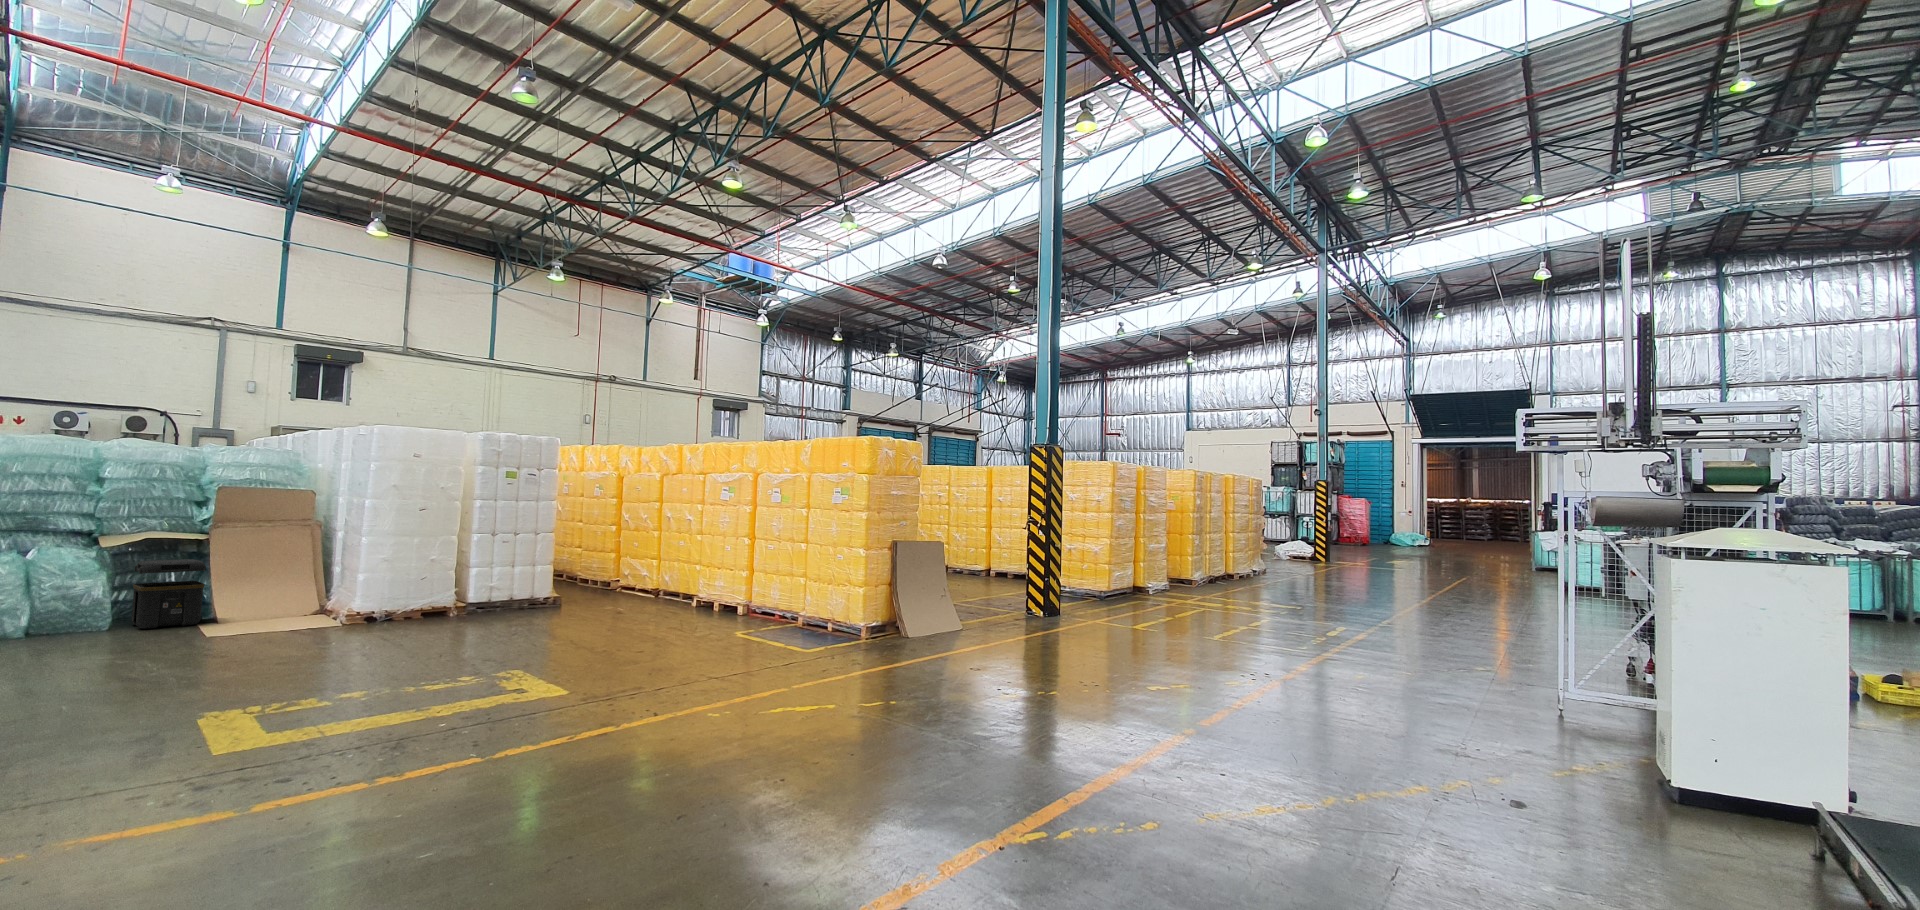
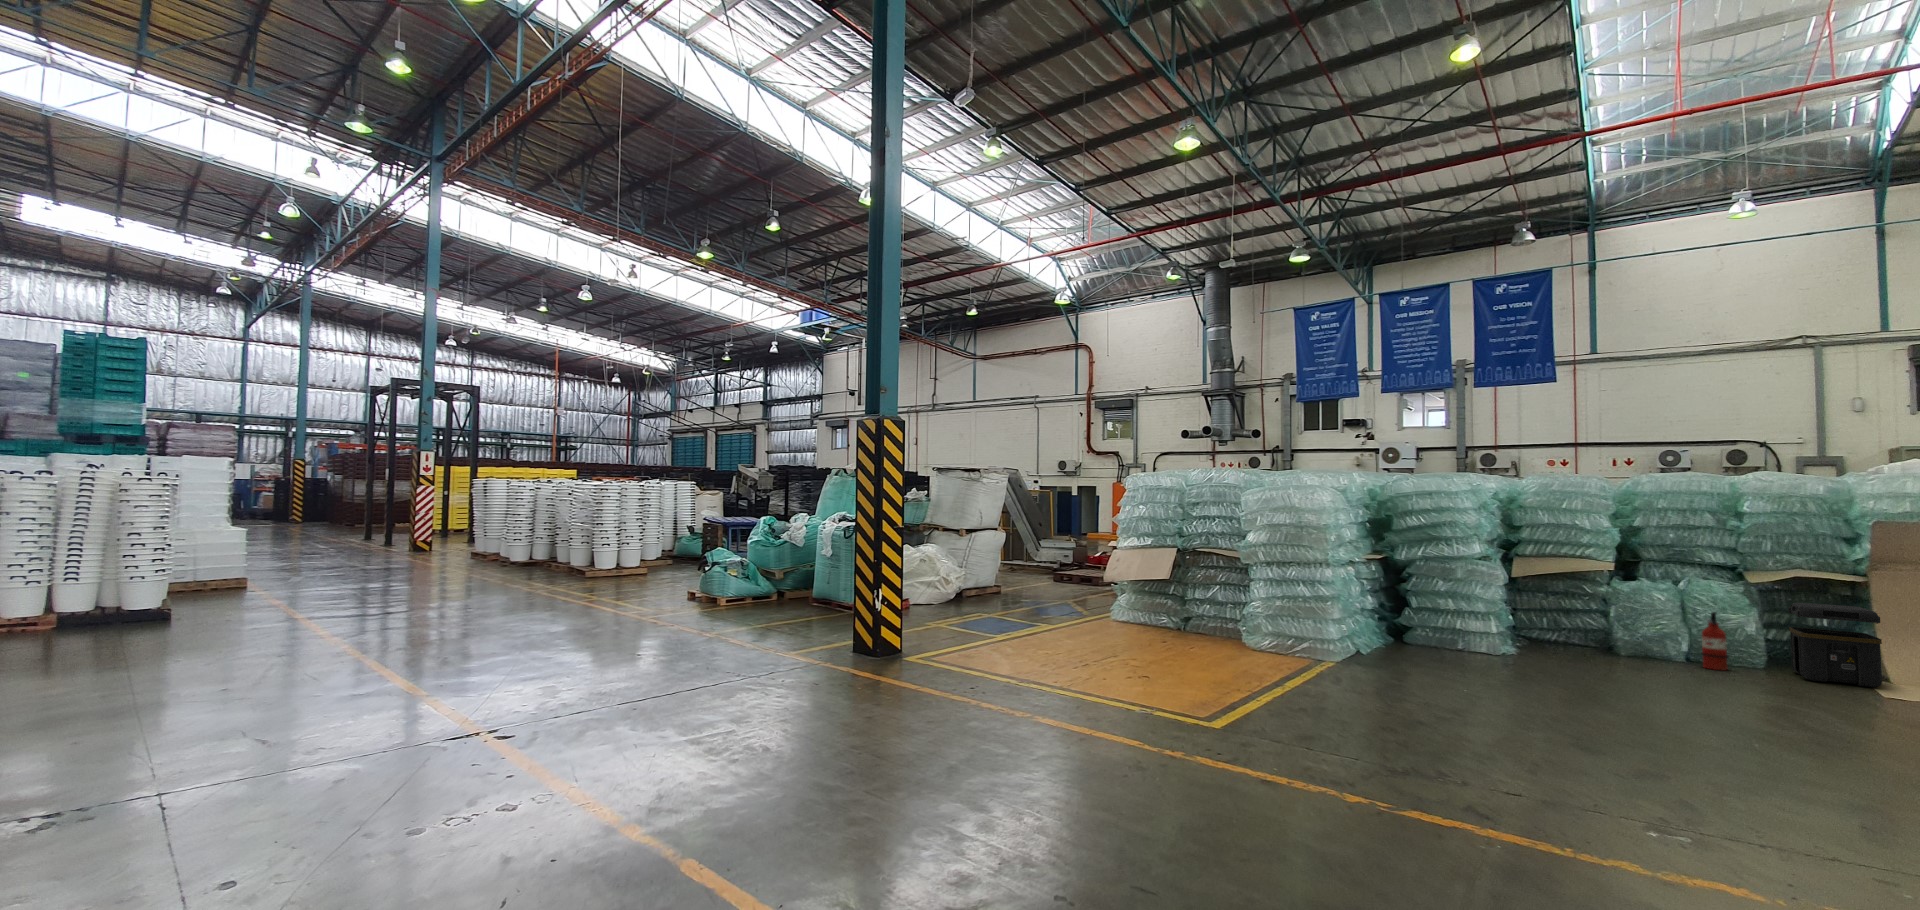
fire extinguisher: none [40,578,69,637] -> present [1701,612,1728,670]

